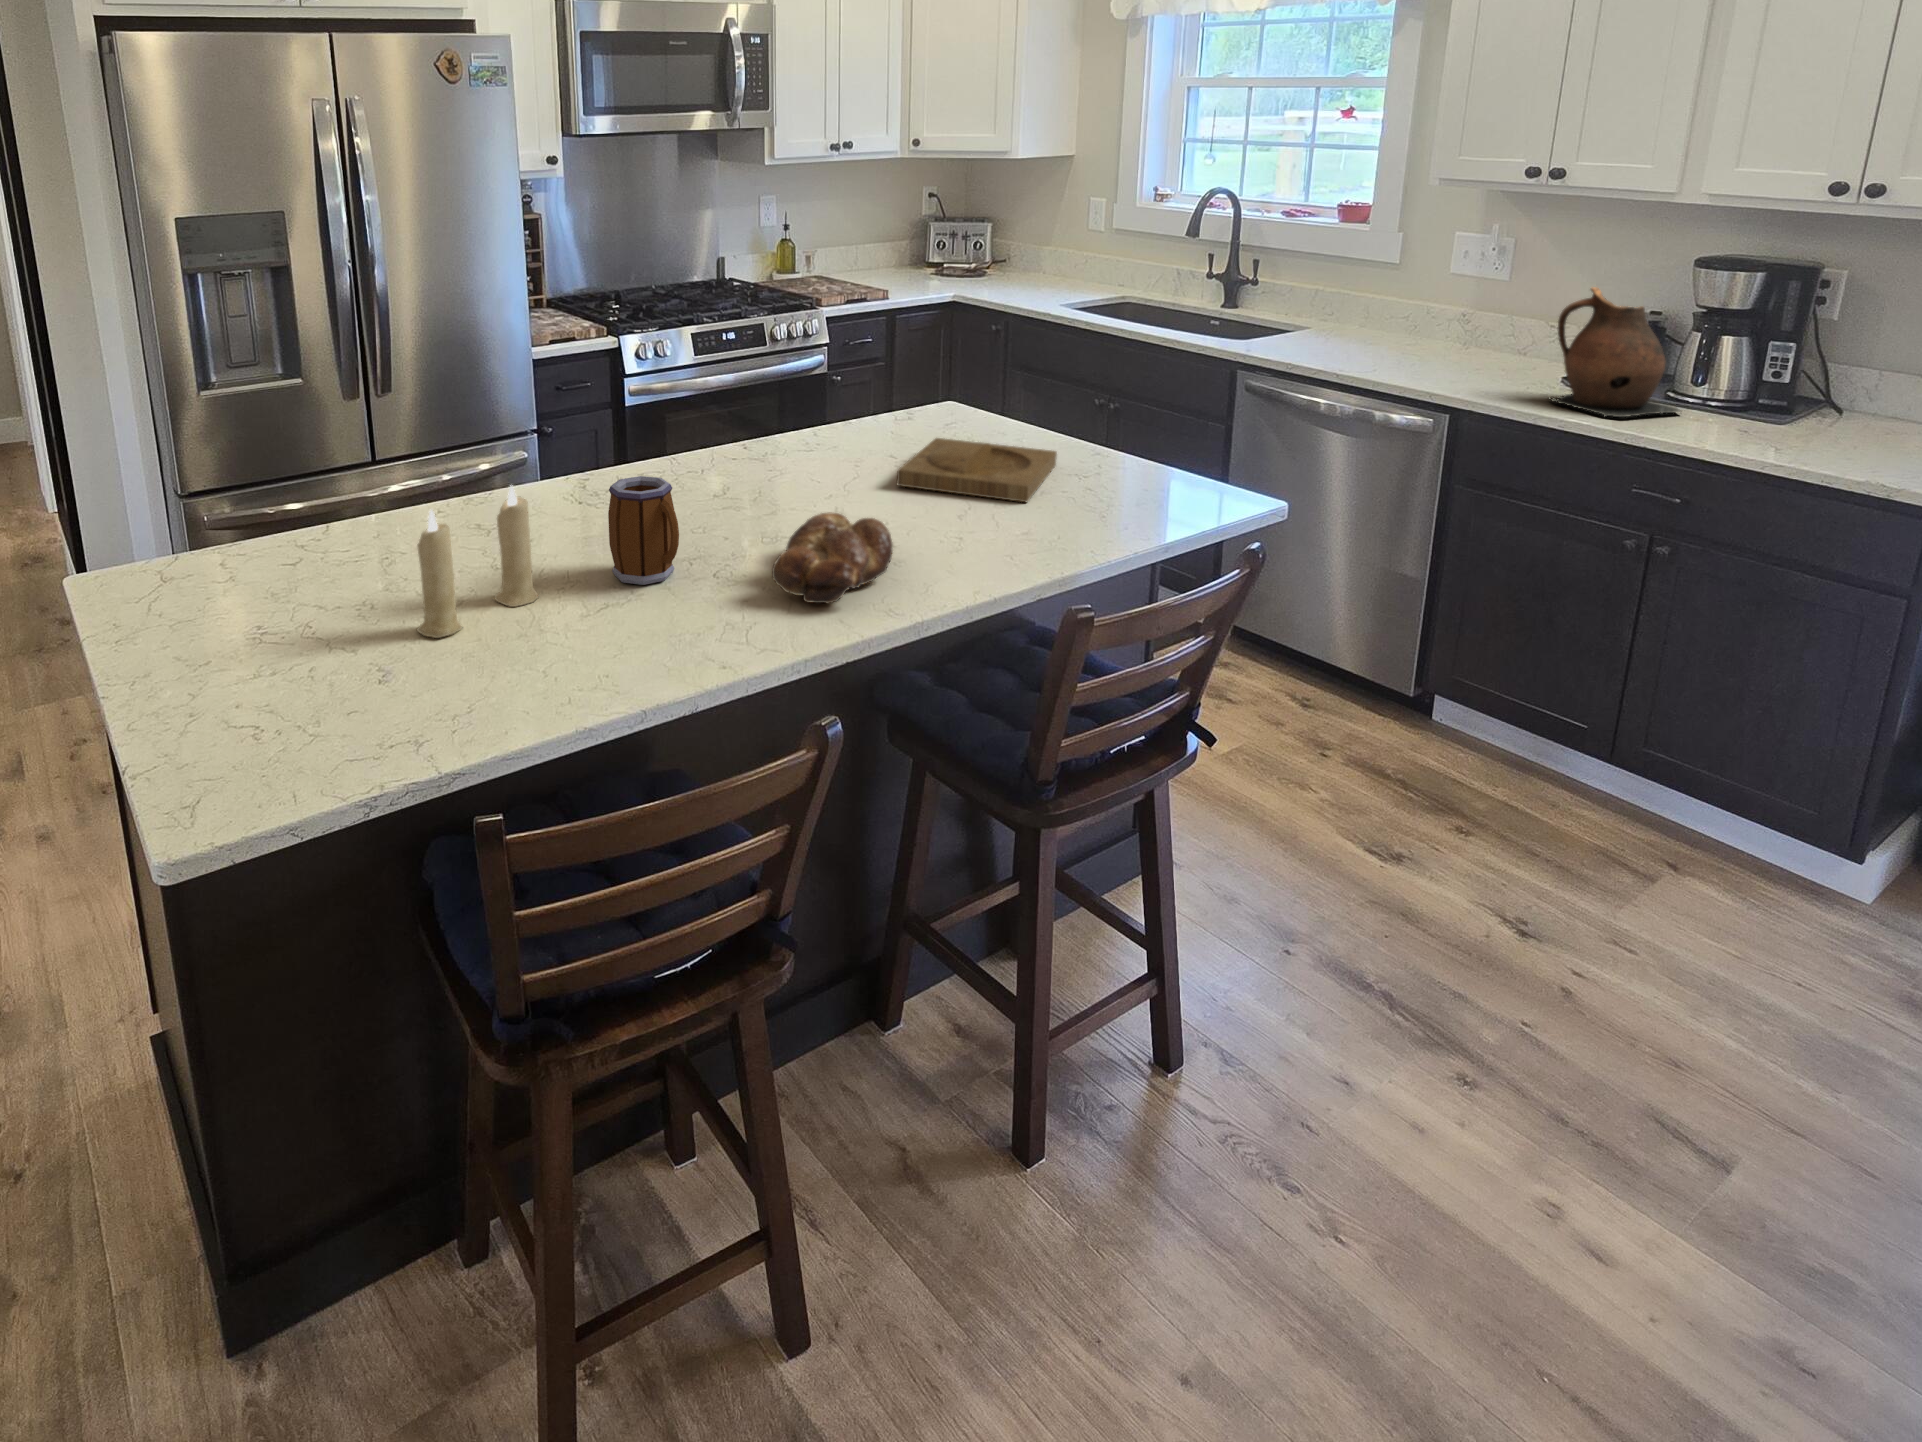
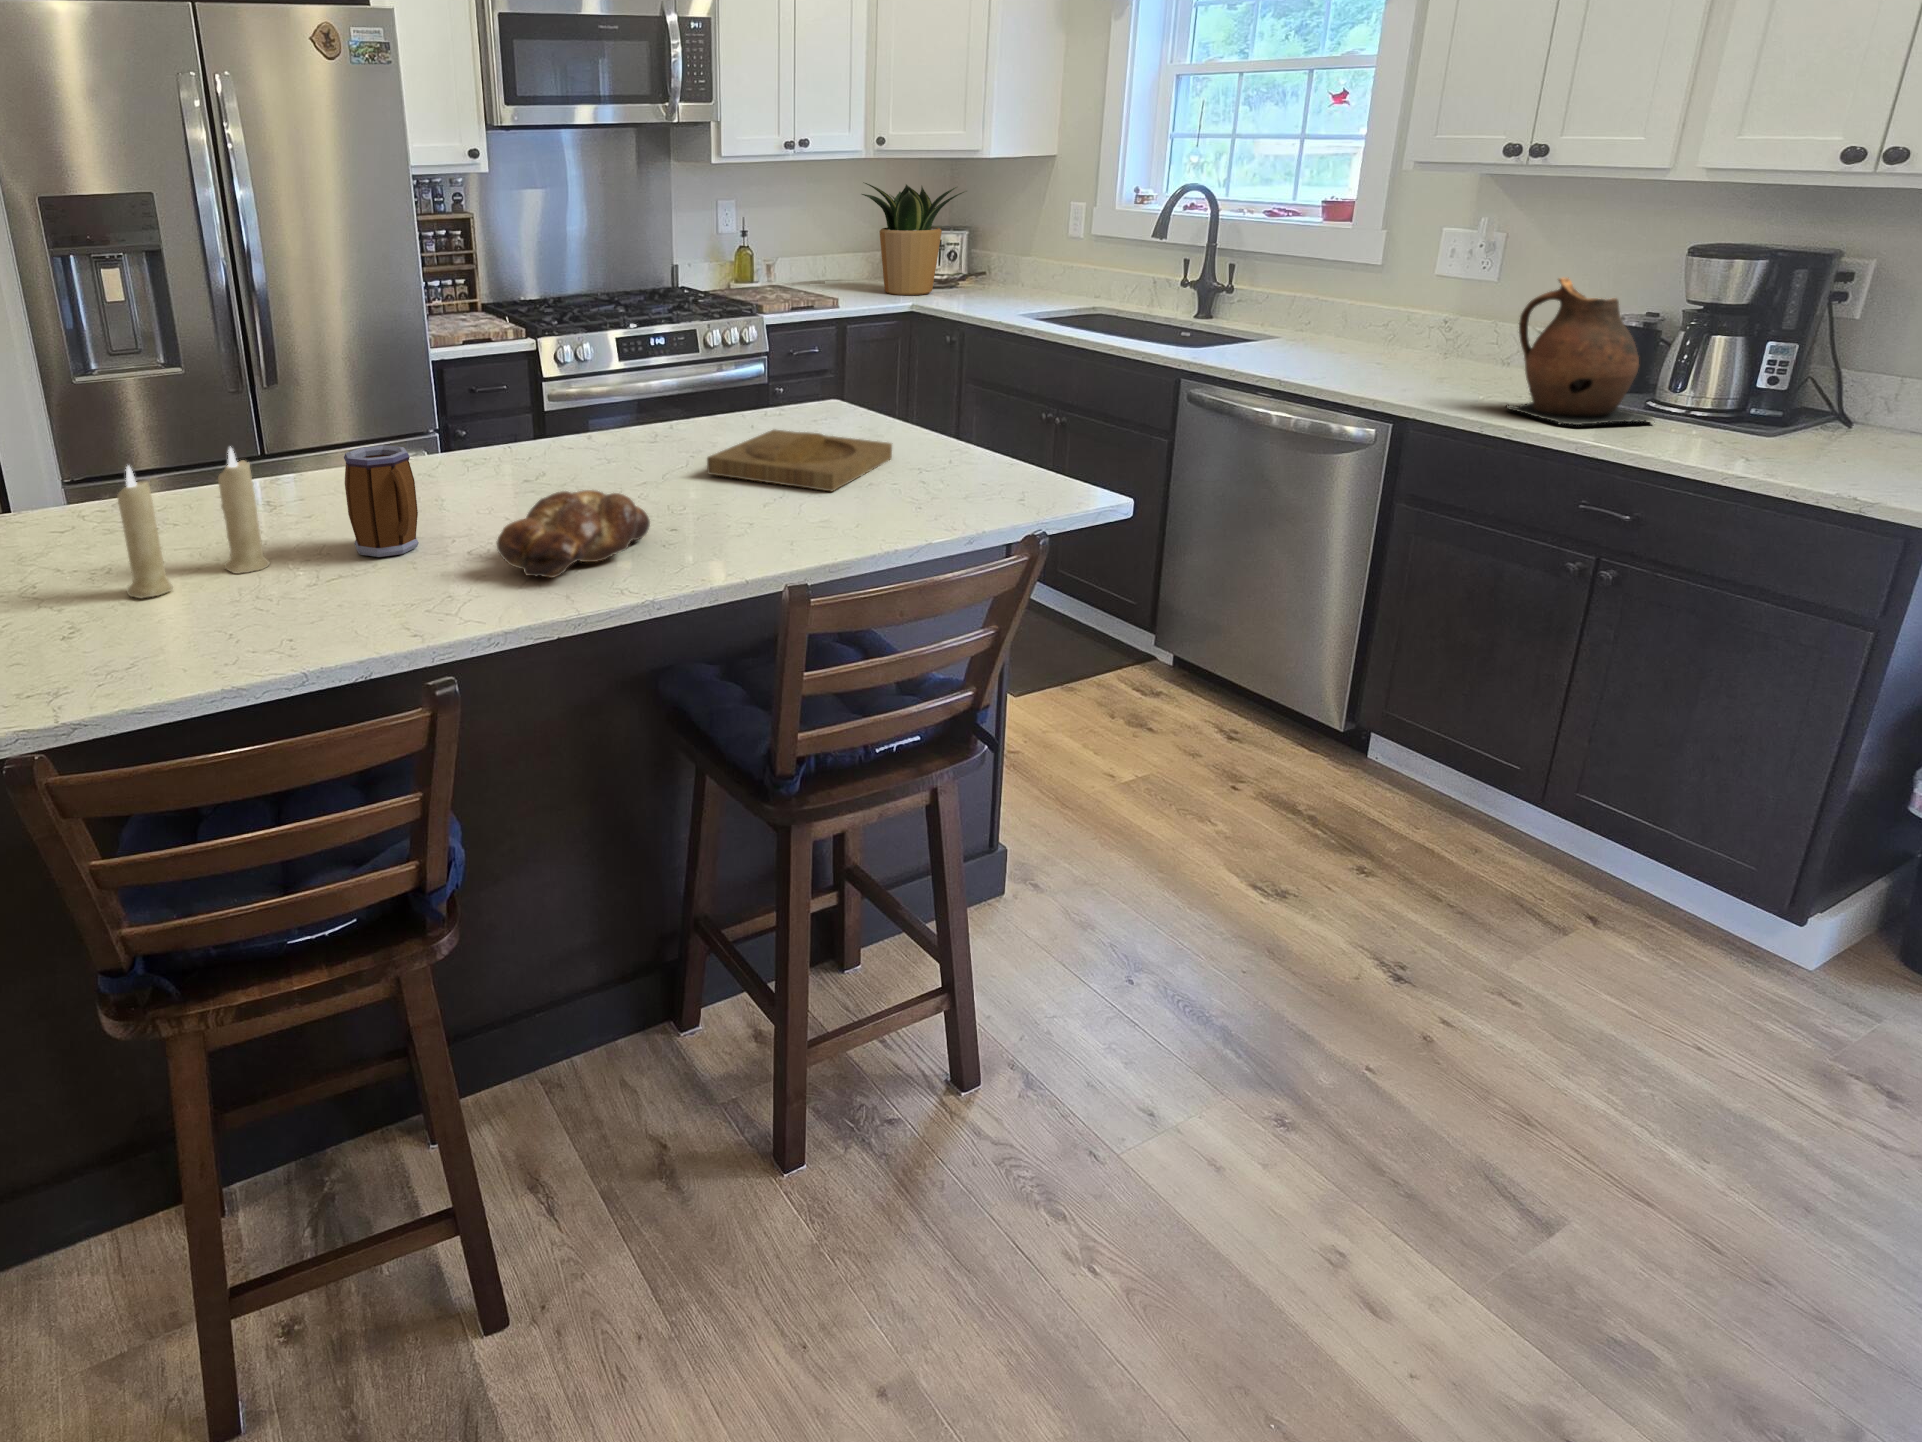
potted plant: none [892,179,995,283] -> present [862,183,966,295]

